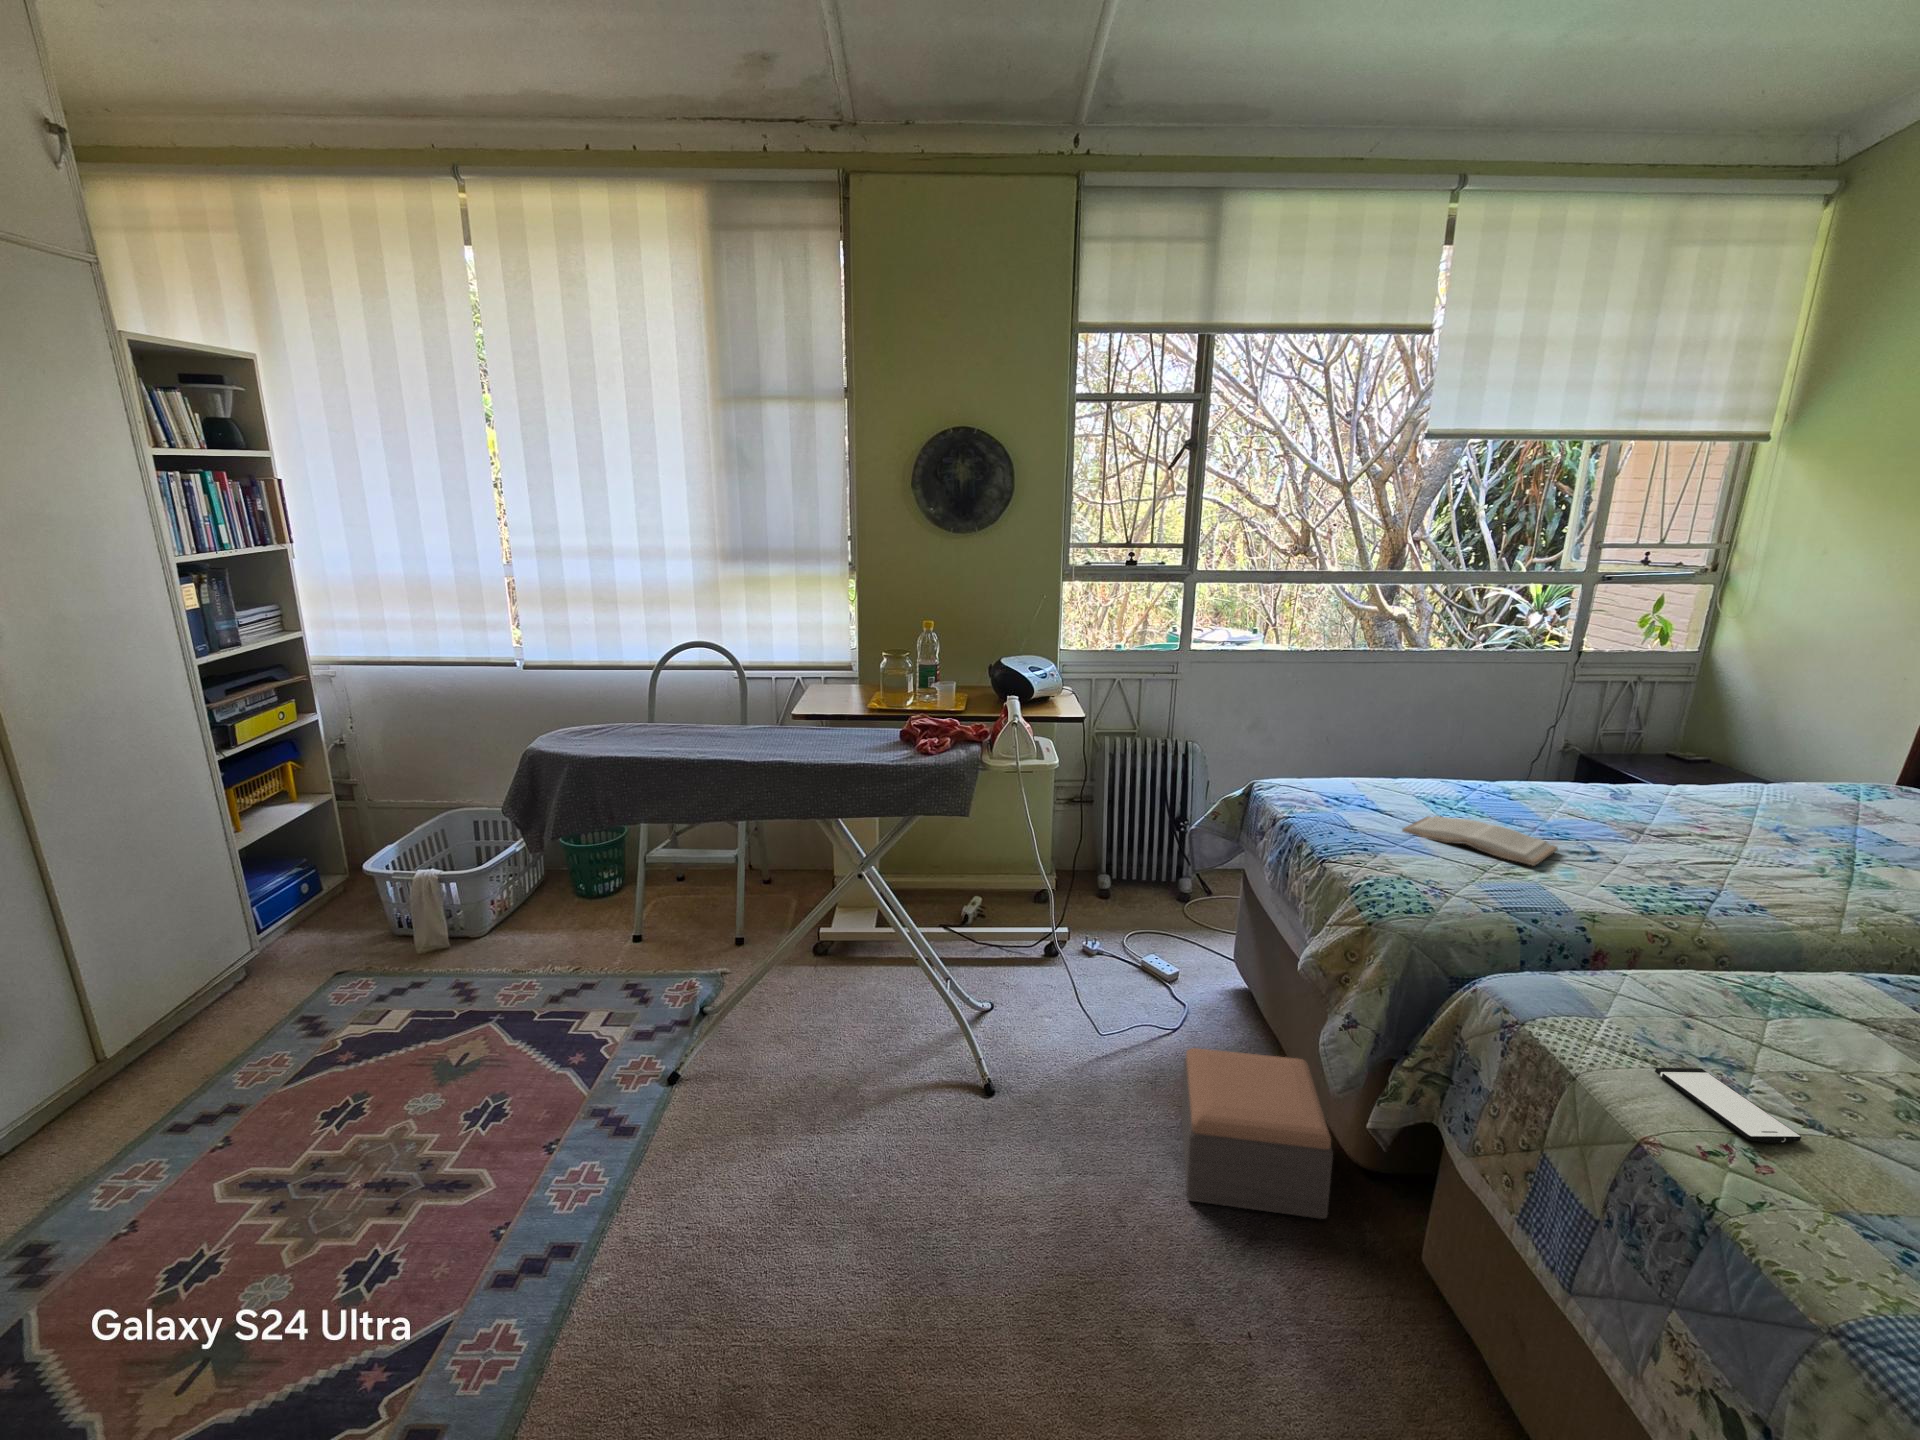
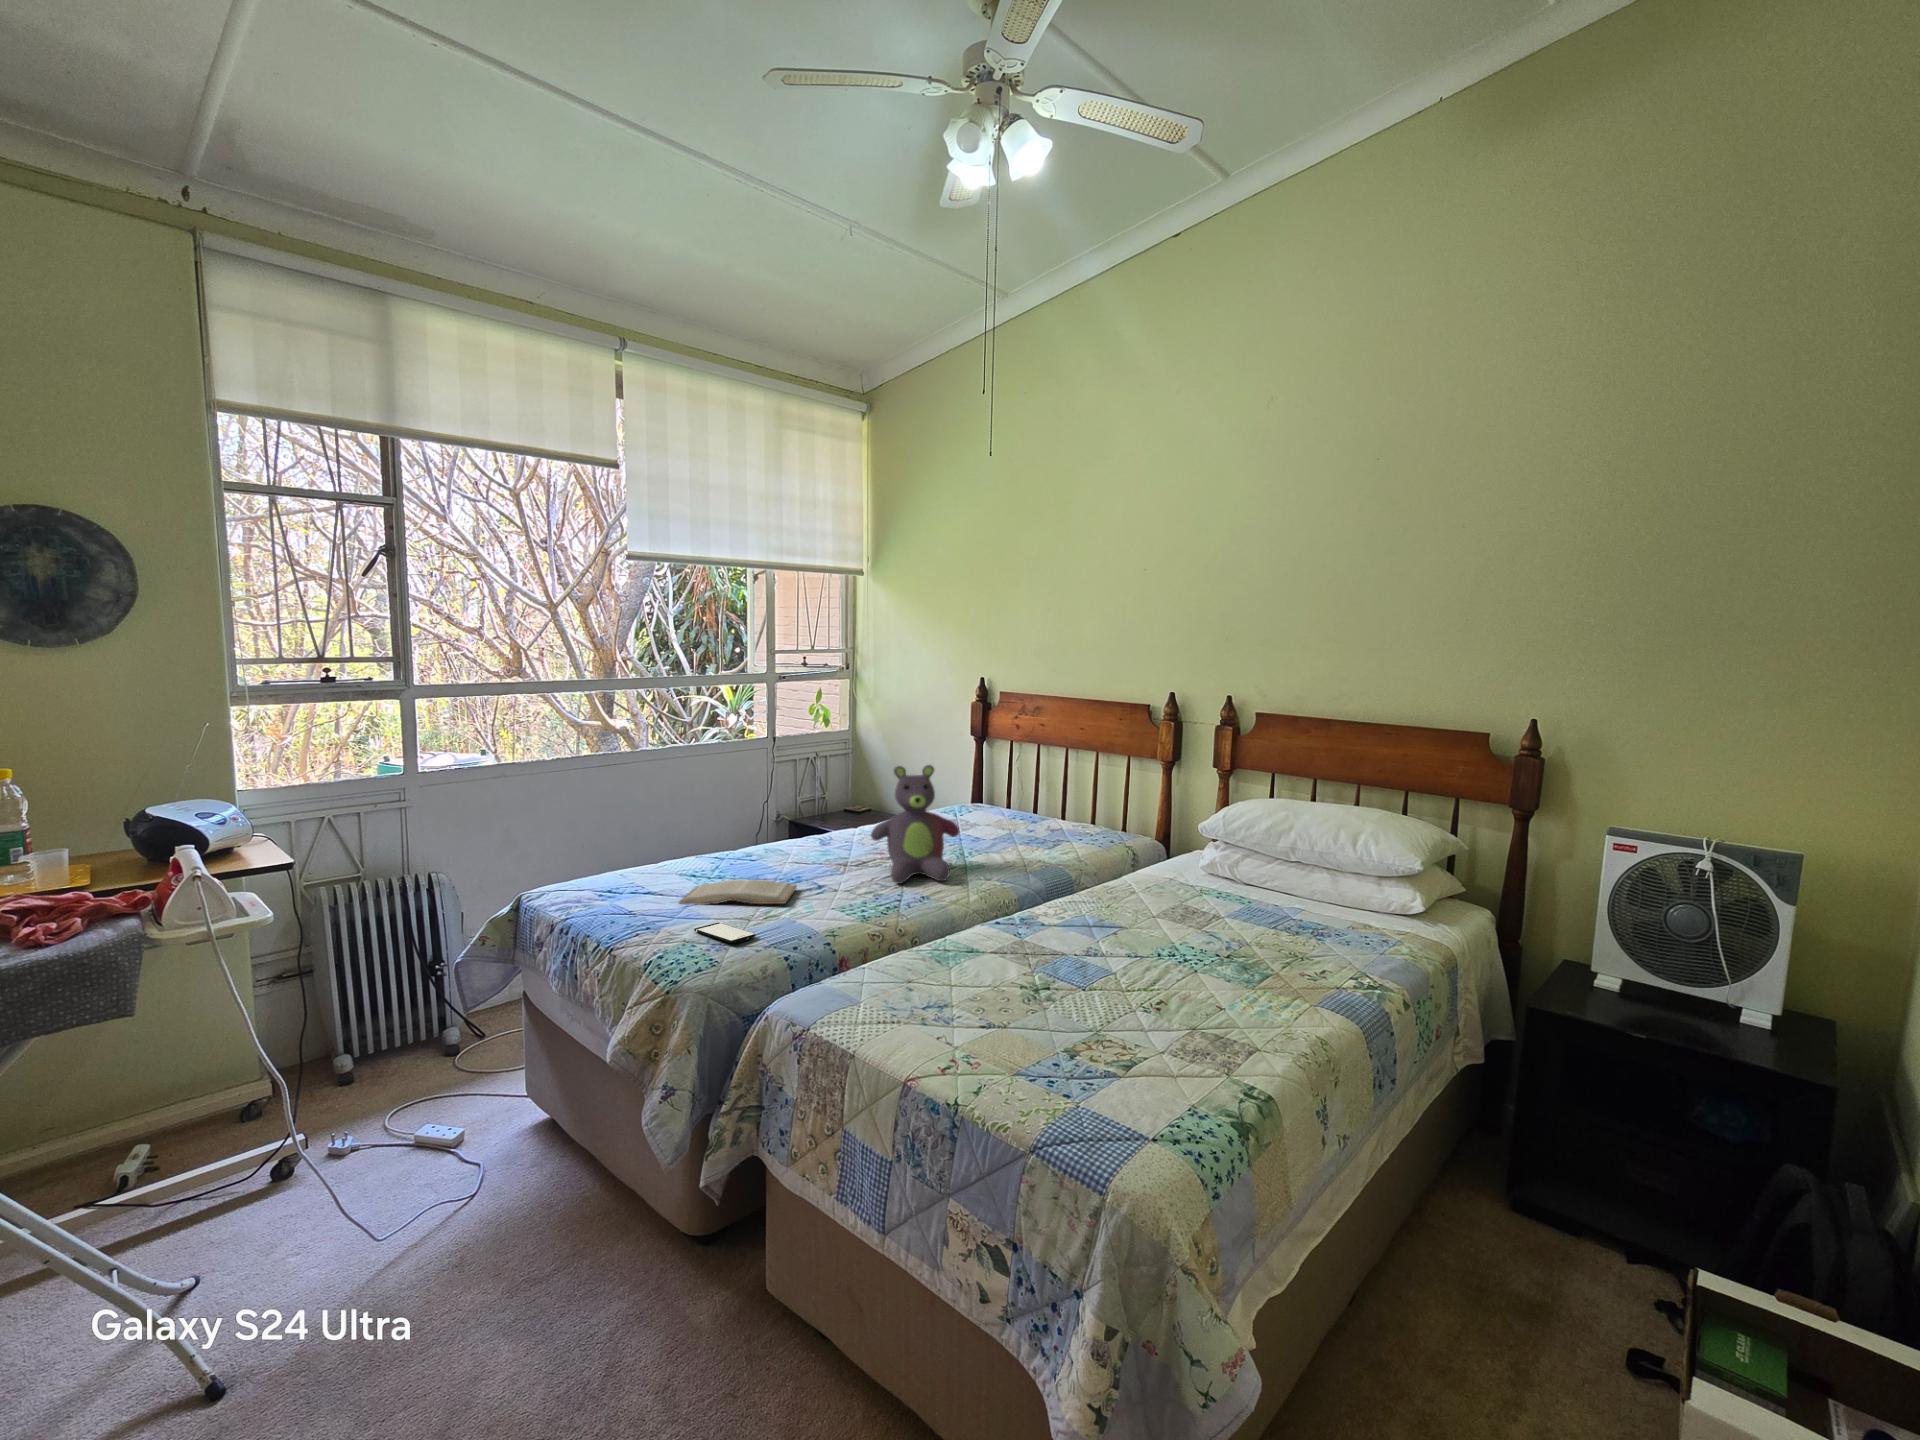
stuffed bear: none [1691,721,1869,902] -> present [871,765,959,884]
footstool: present [1181,1048,1333,1219] -> none [486,1161,672,1395]
smartphone: present [1655,1068,1801,1143] -> present [694,923,755,943]

